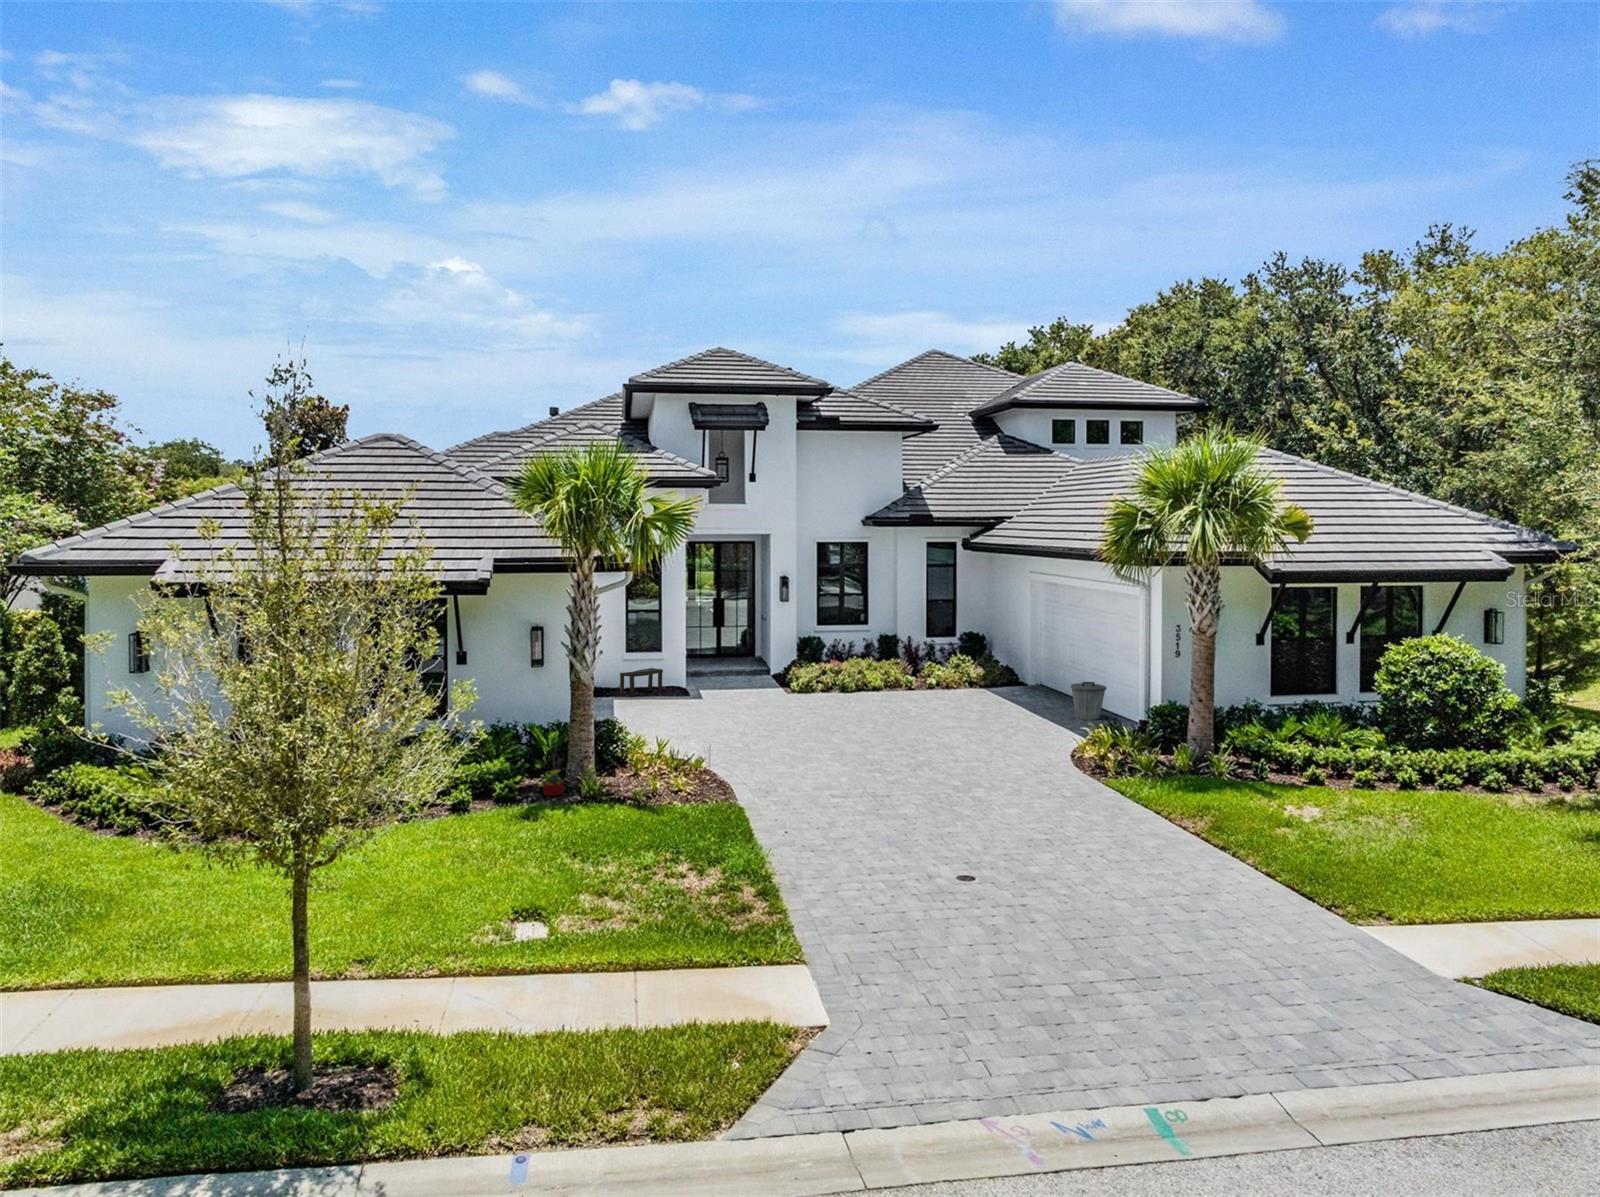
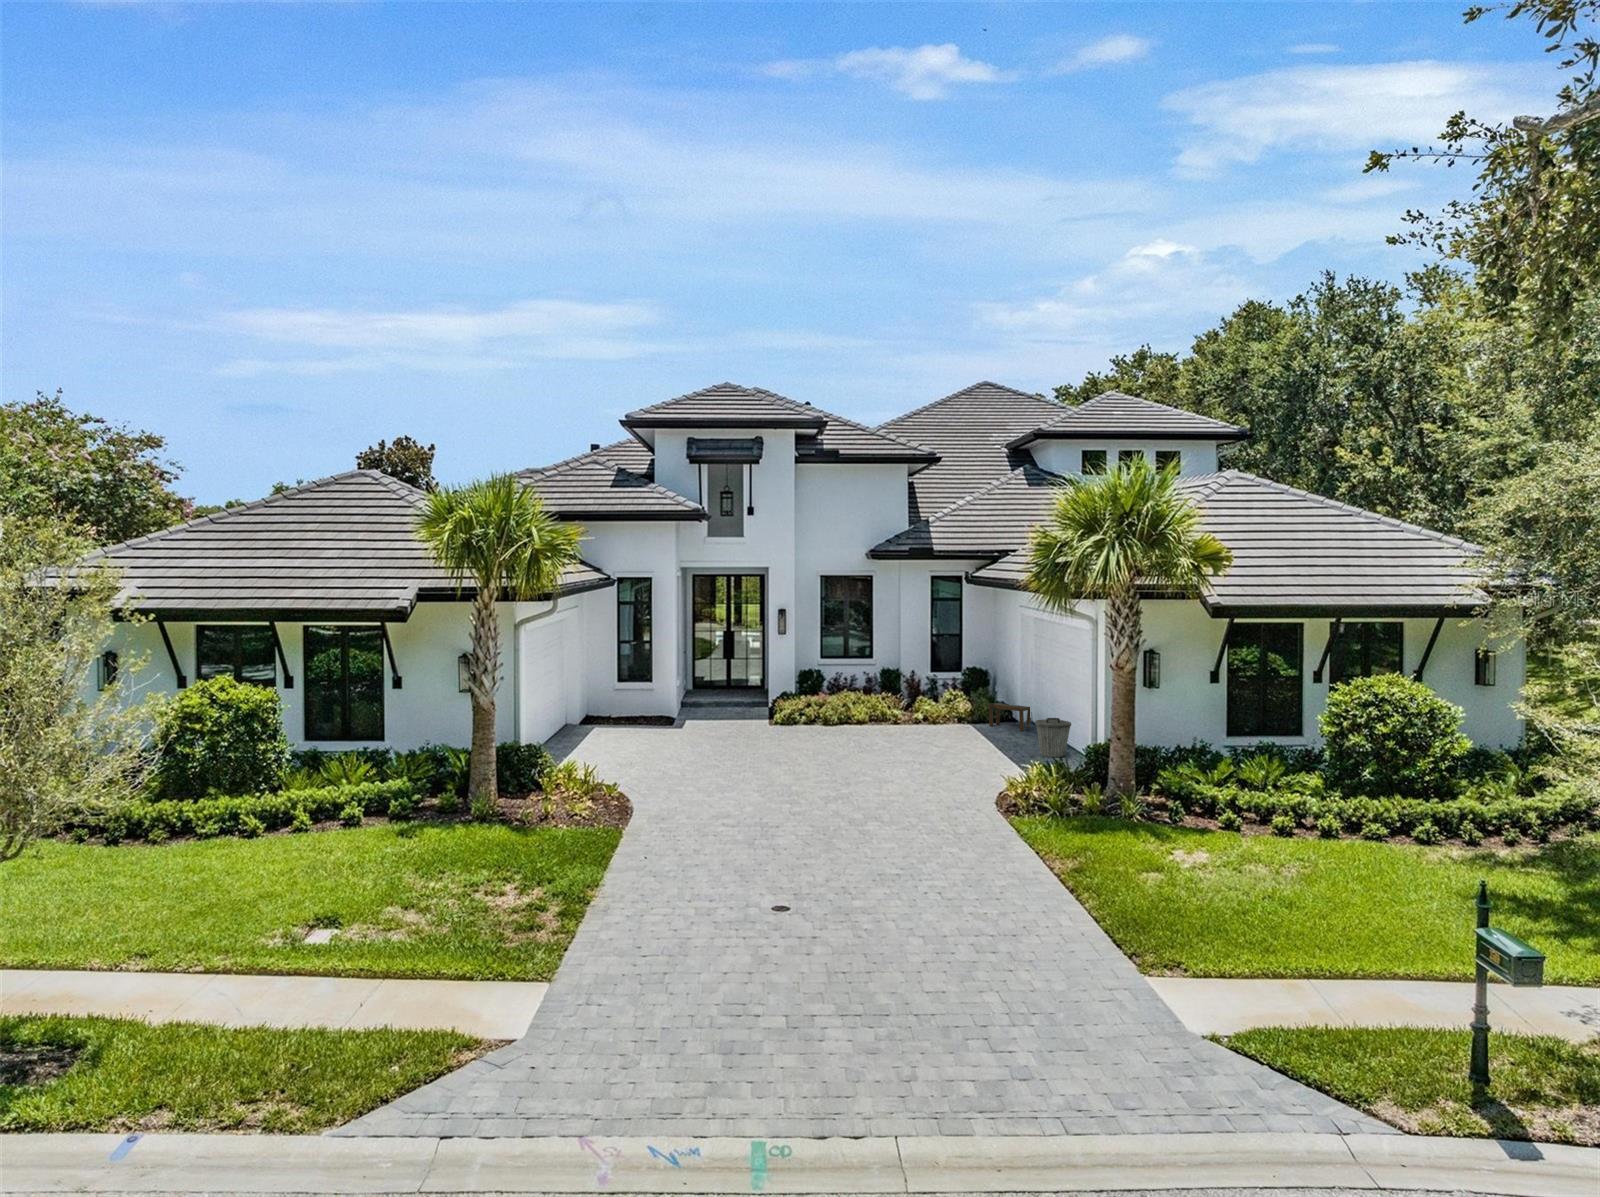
bench: present [620,668,663,697] -> present [989,703,1031,731]
decorative plant: present [544,748,563,796] -> none [451,765,475,814]

